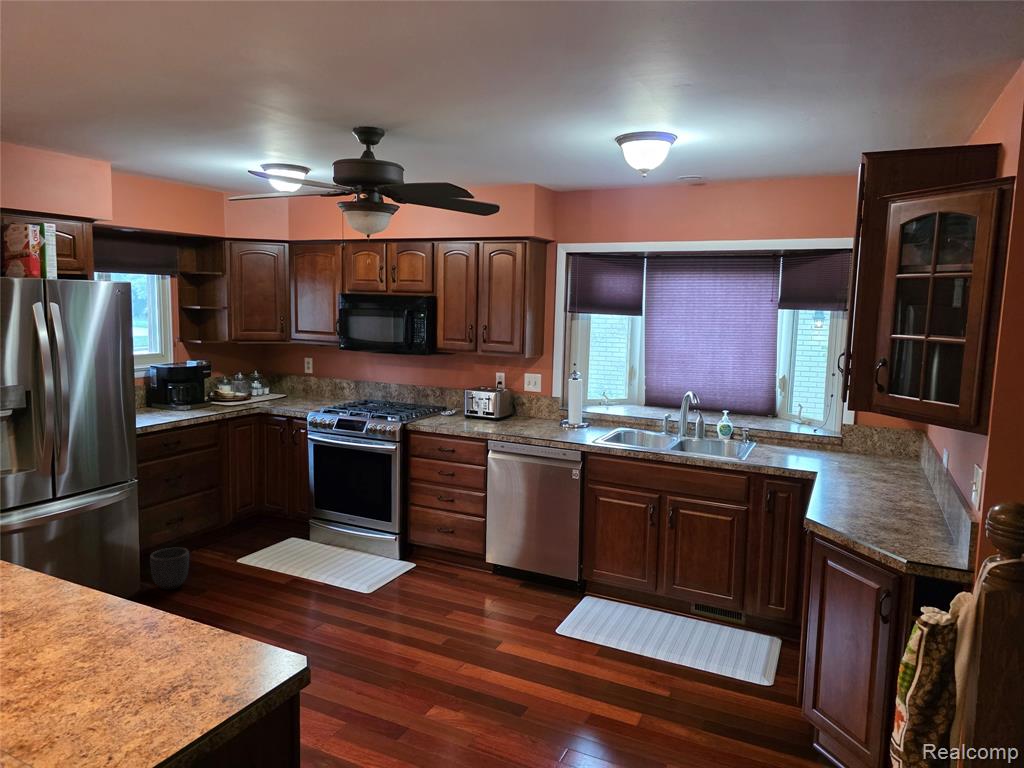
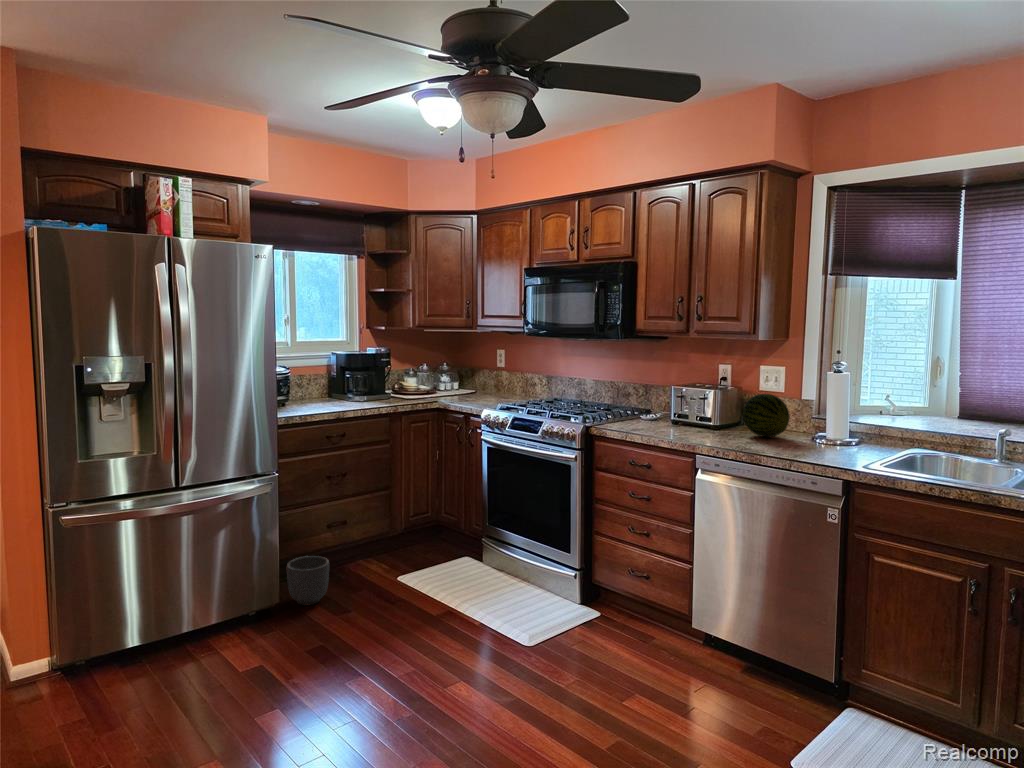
fruit: none [516,395,546,425] -> present [743,394,790,437]

